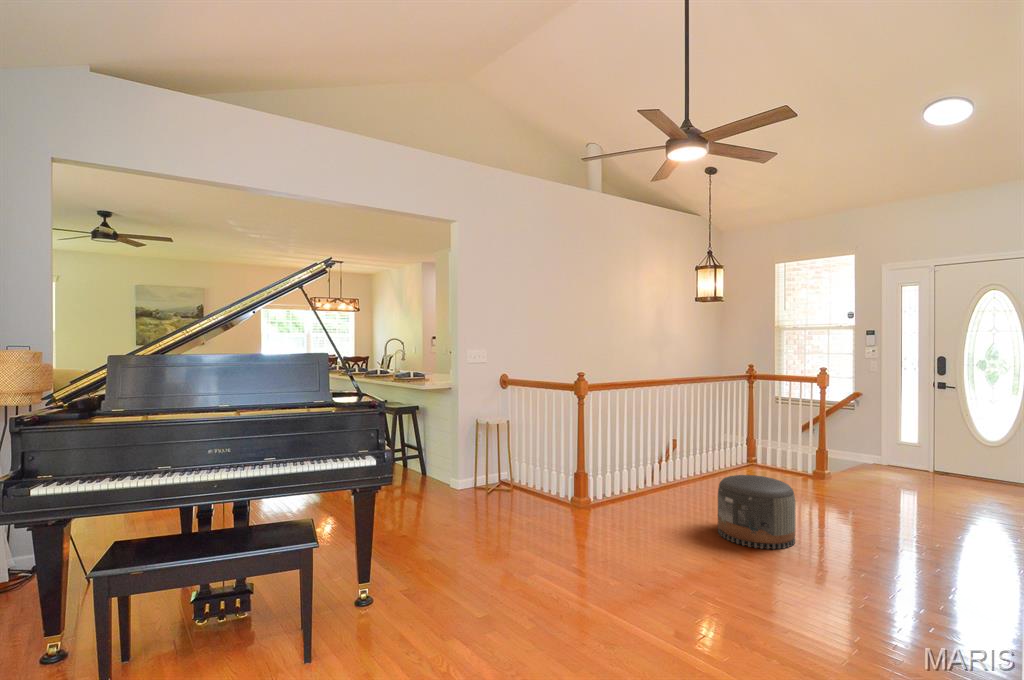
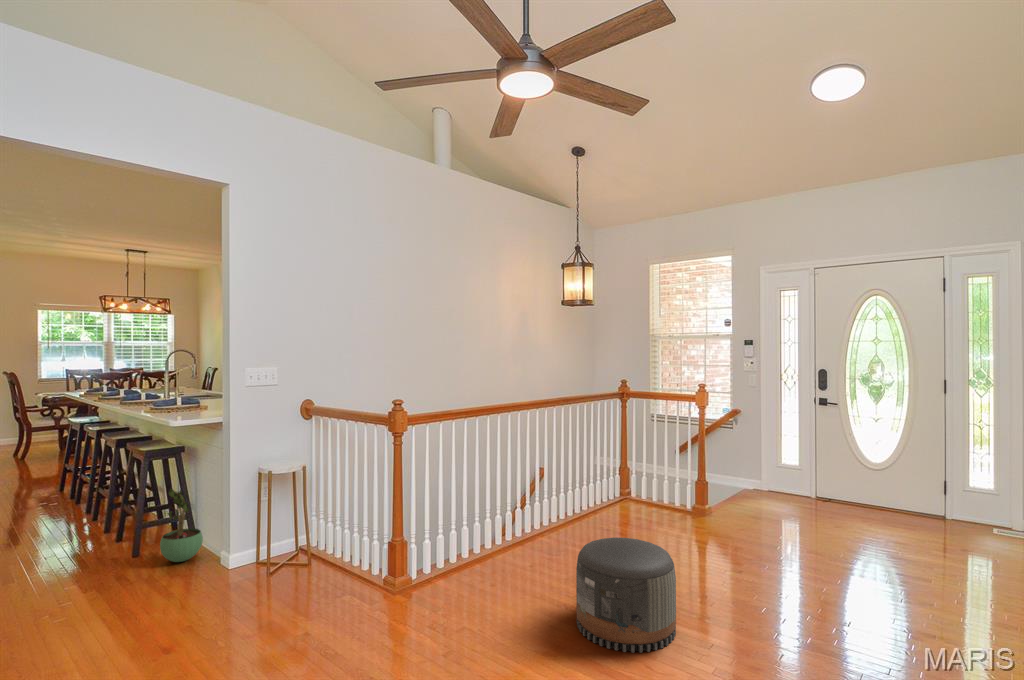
potted plant: none [412,433,438,483] -> present [160,489,203,562]

